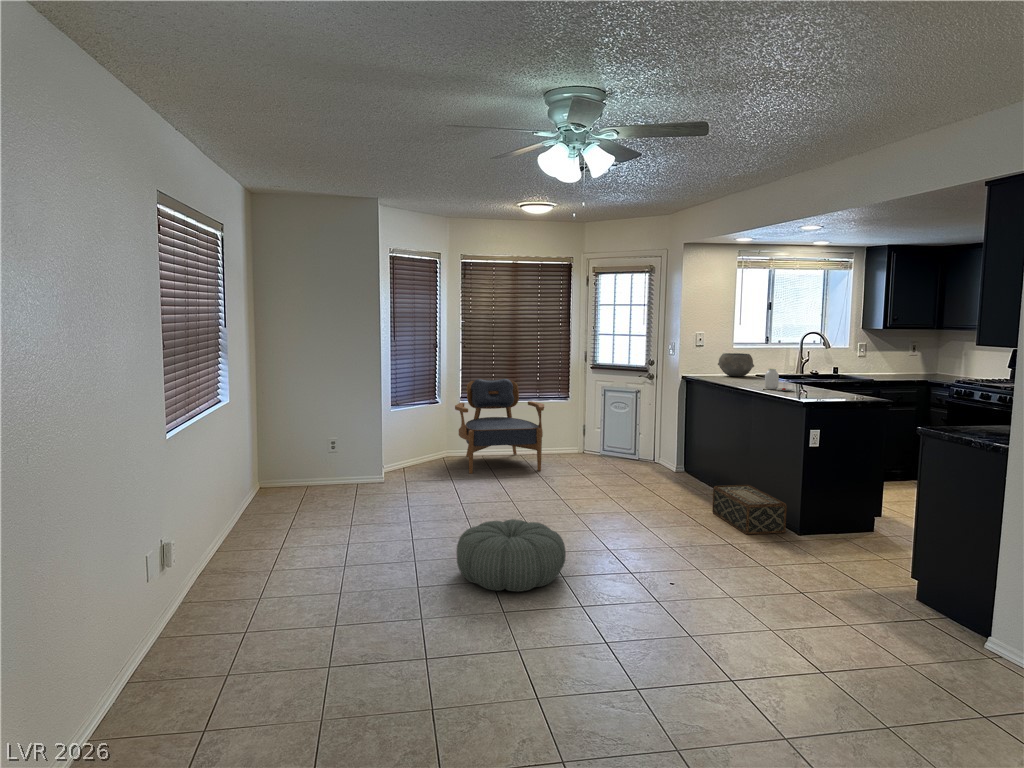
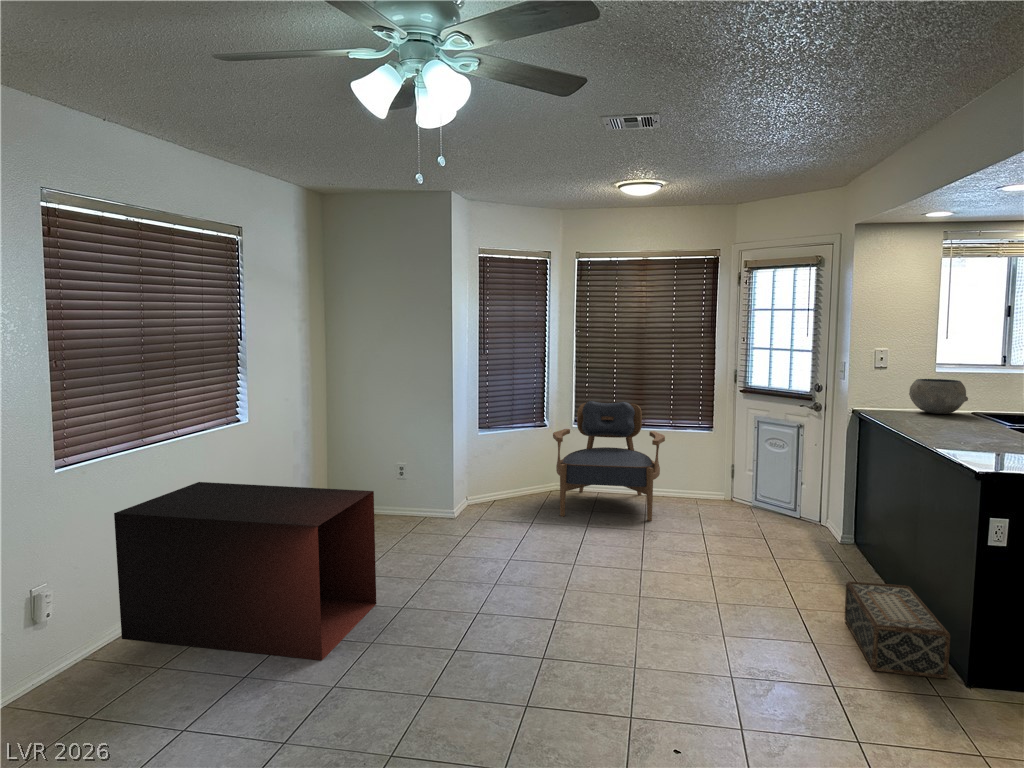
jar: present [765,369,795,391] -> none [934,408,997,446]
storage cabinet: none [187,450,392,595] -> present [114,482,376,660]
pouf: present [457,519,566,592] -> none [386,599,536,711]

